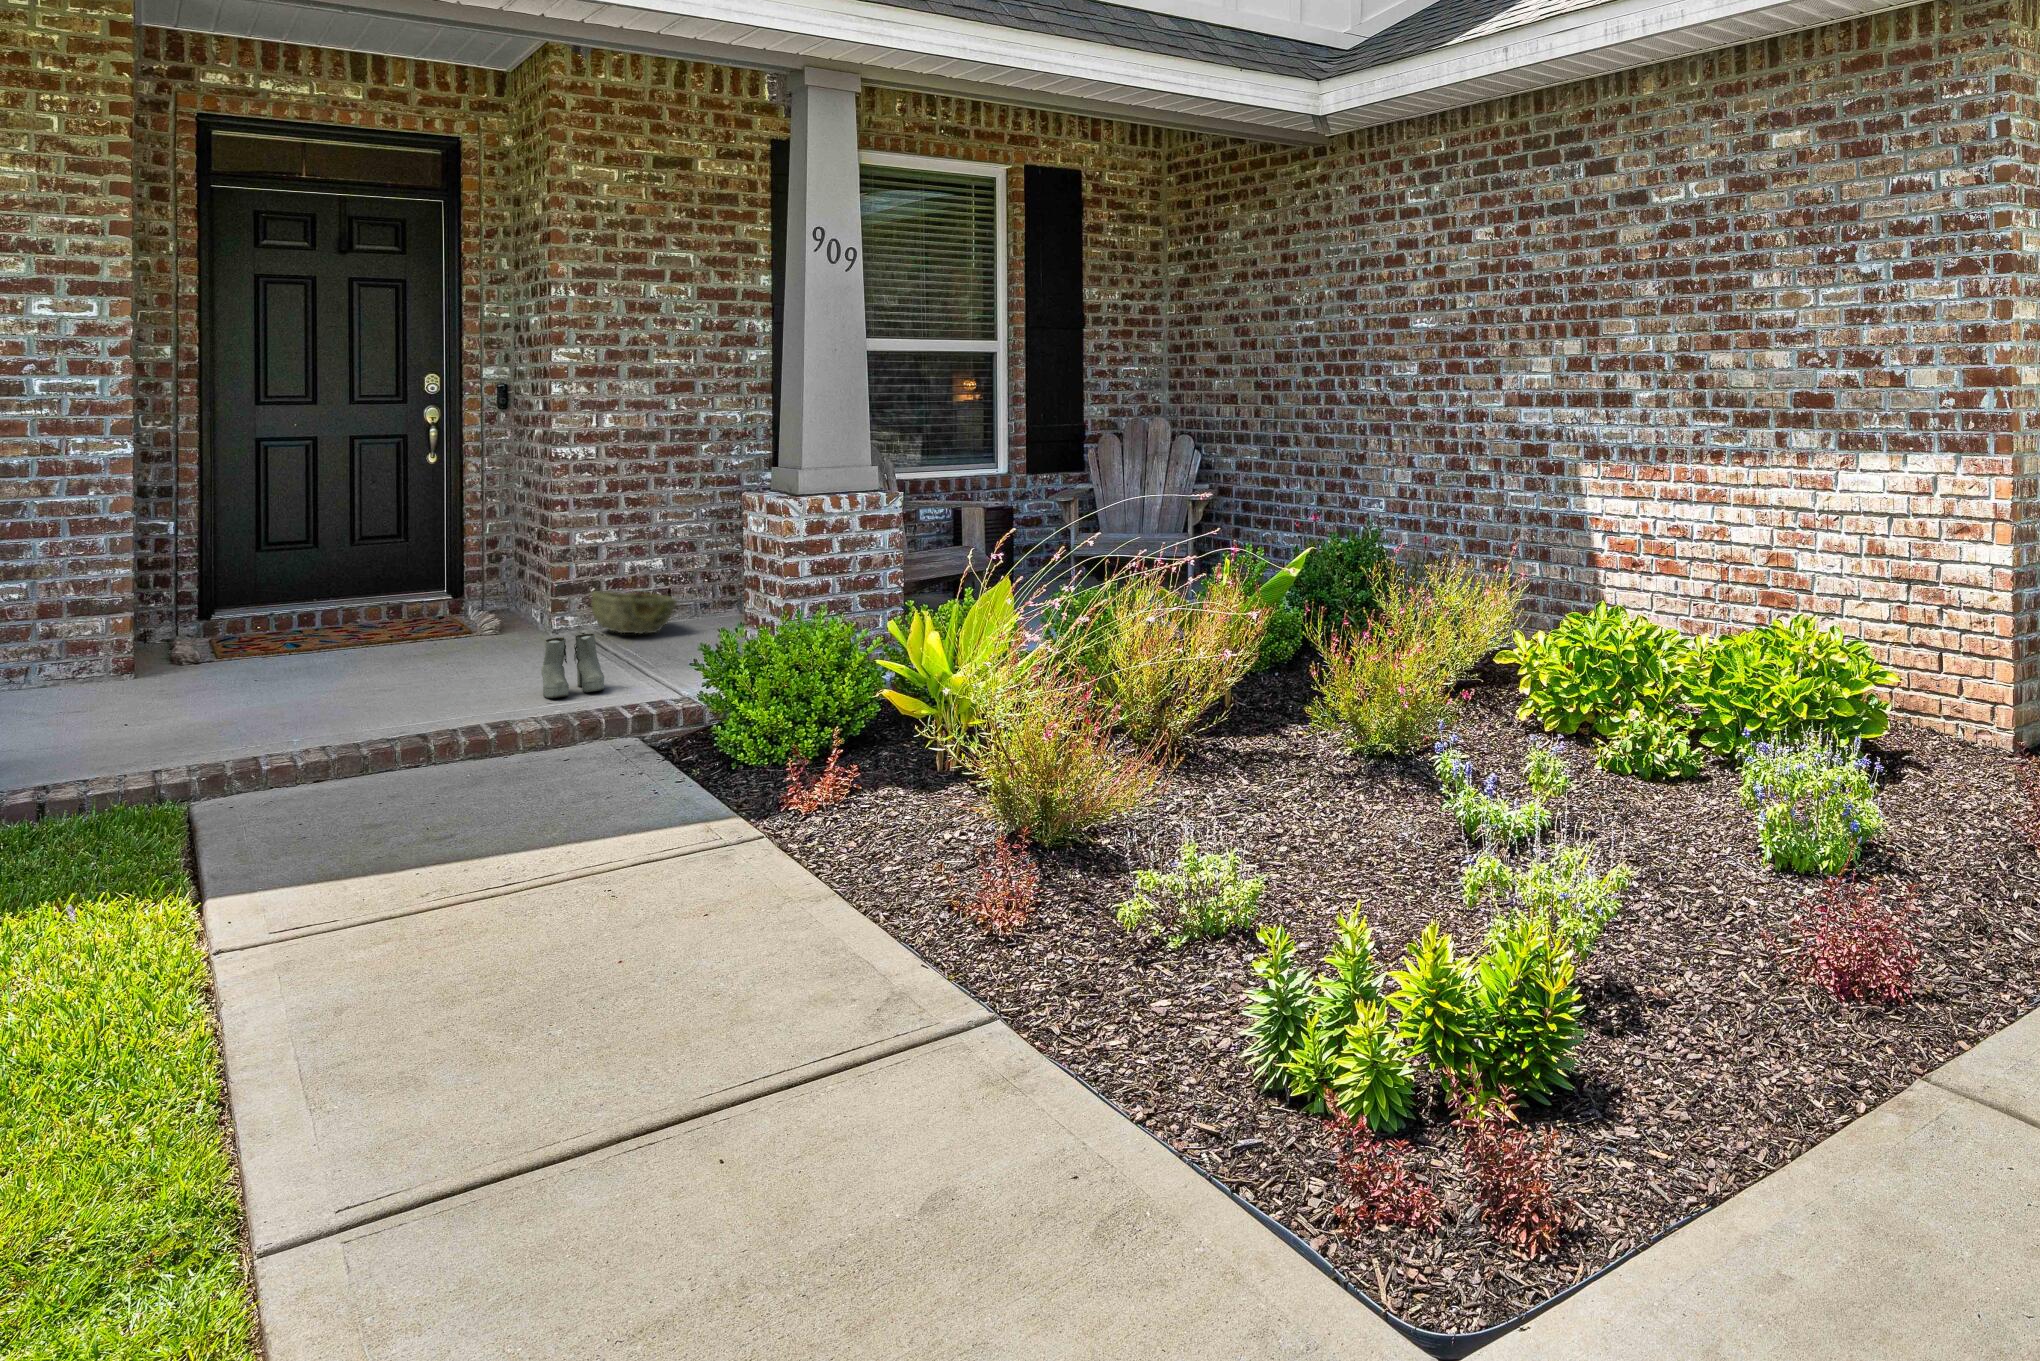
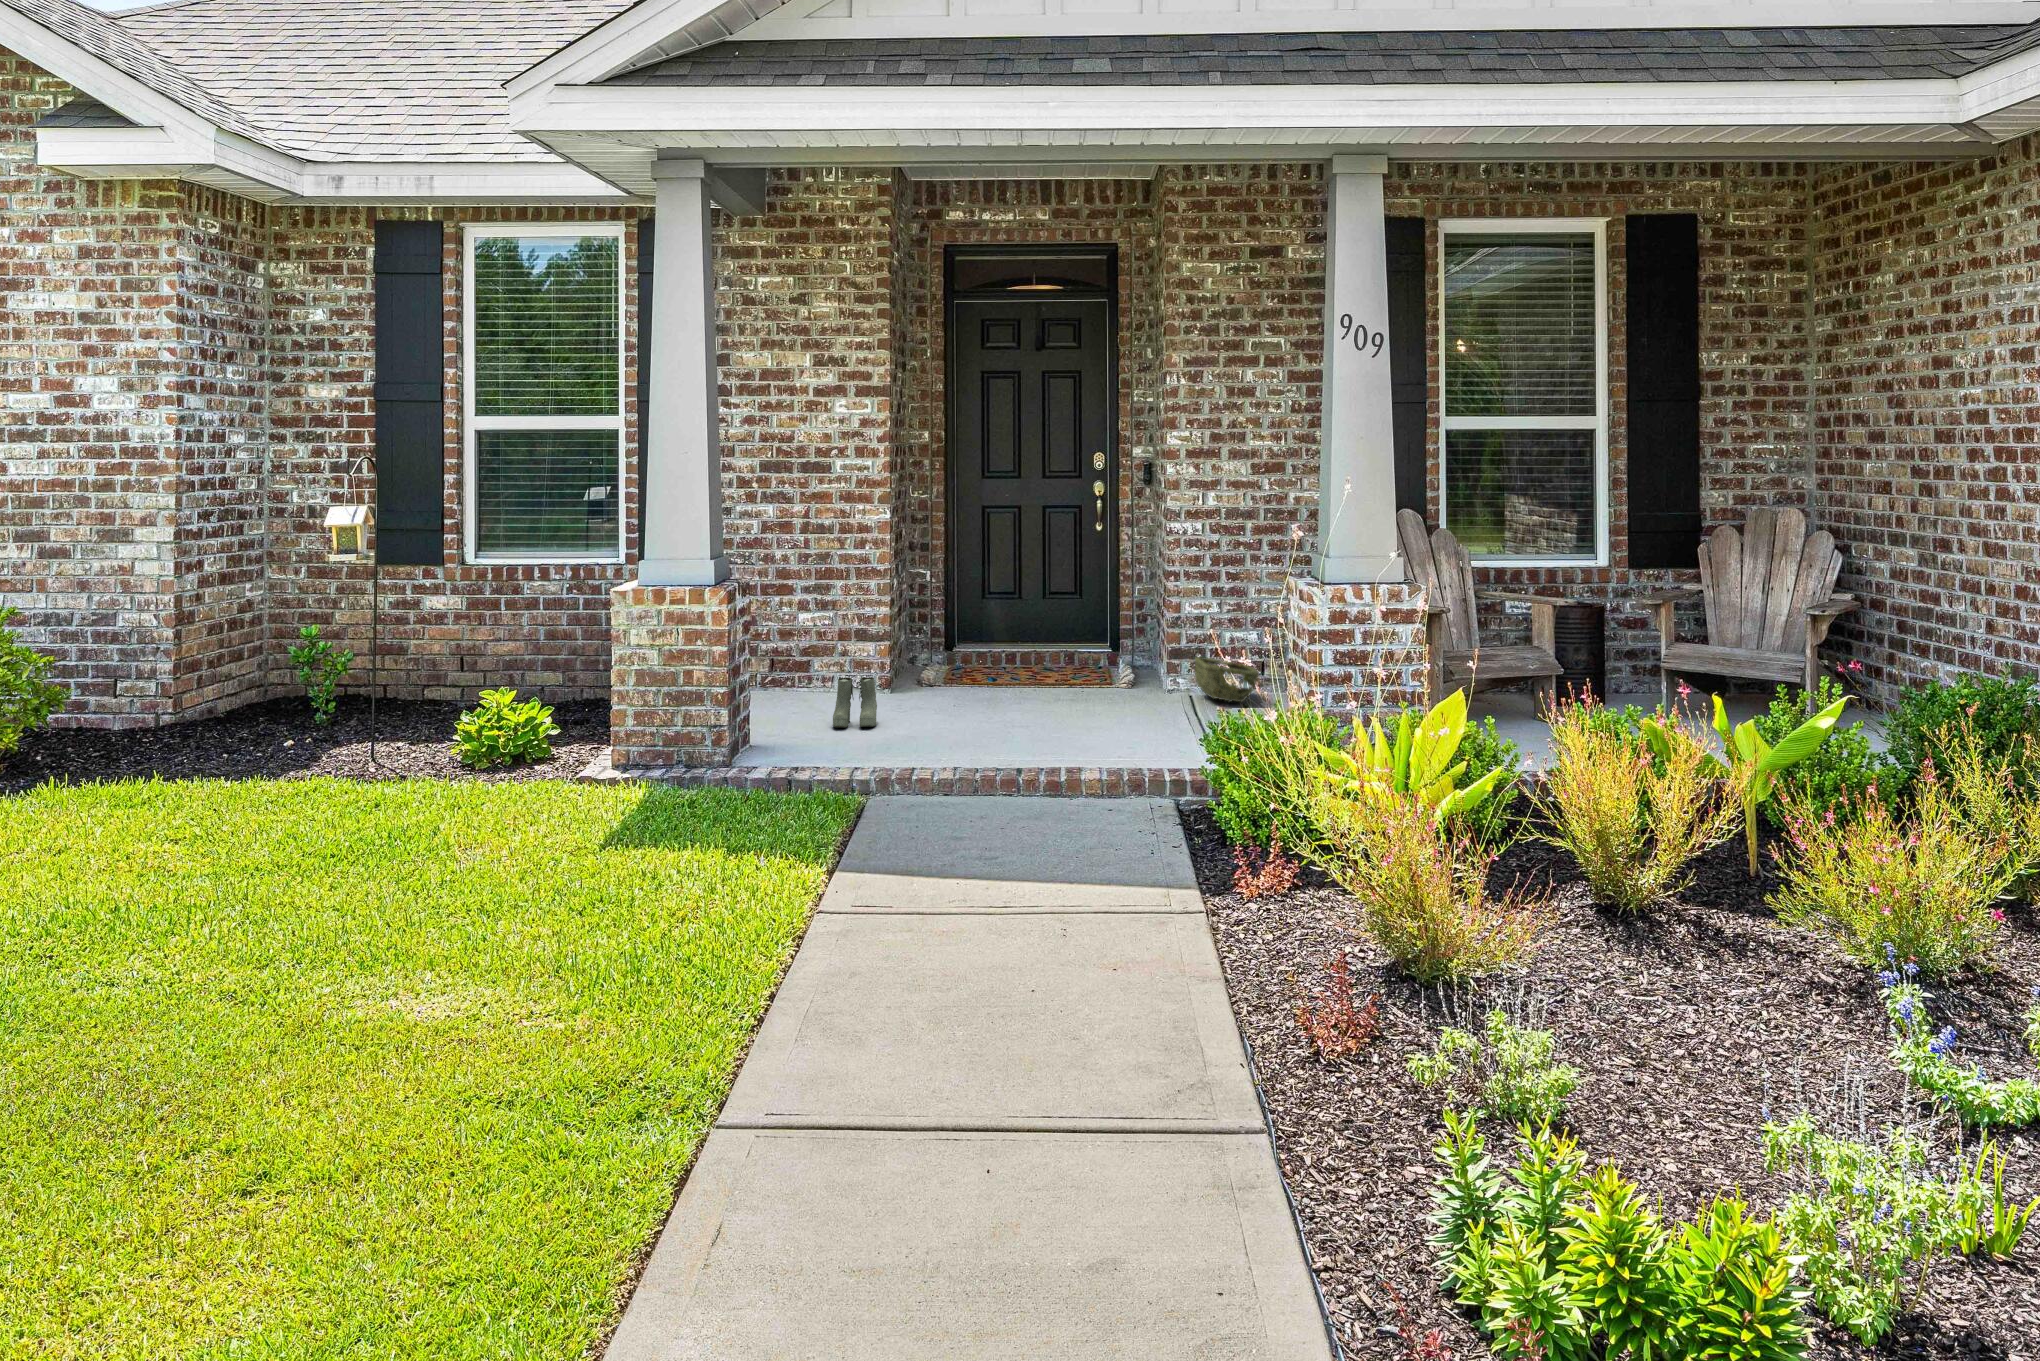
boots: present [541,634,604,698] -> present [833,677,877,728]

